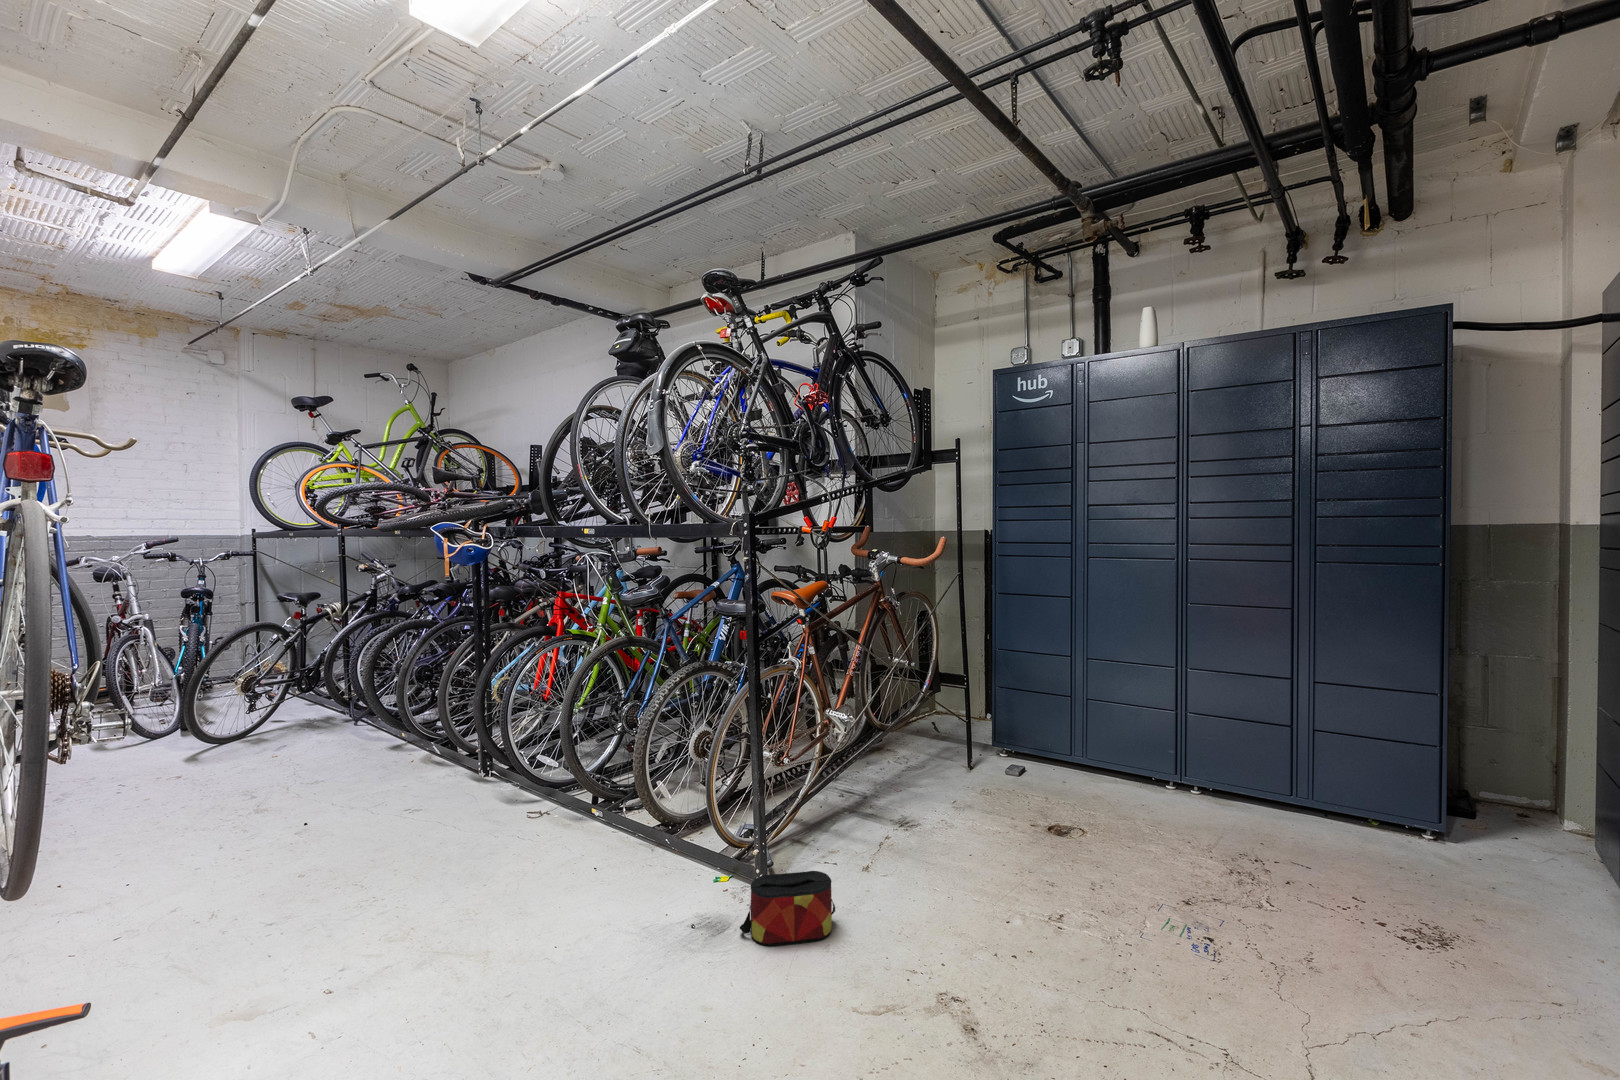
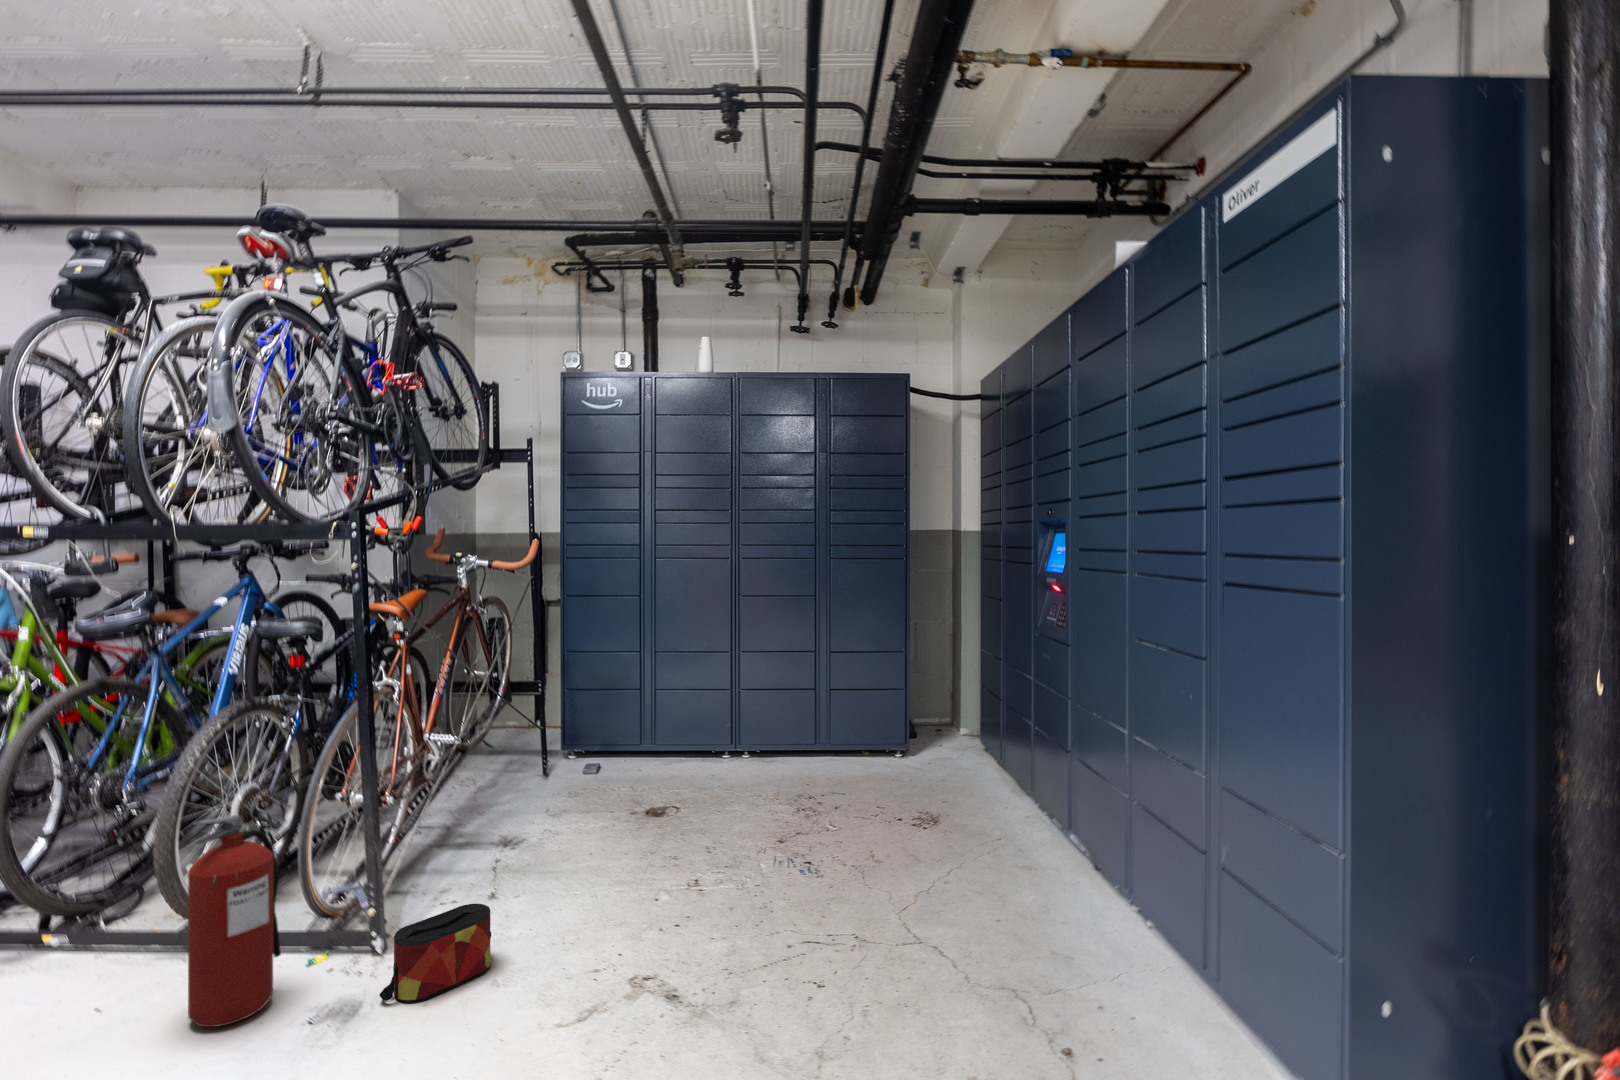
fire extinguisher: none [633,752,695,907] -> present [188,816,281,1027]

